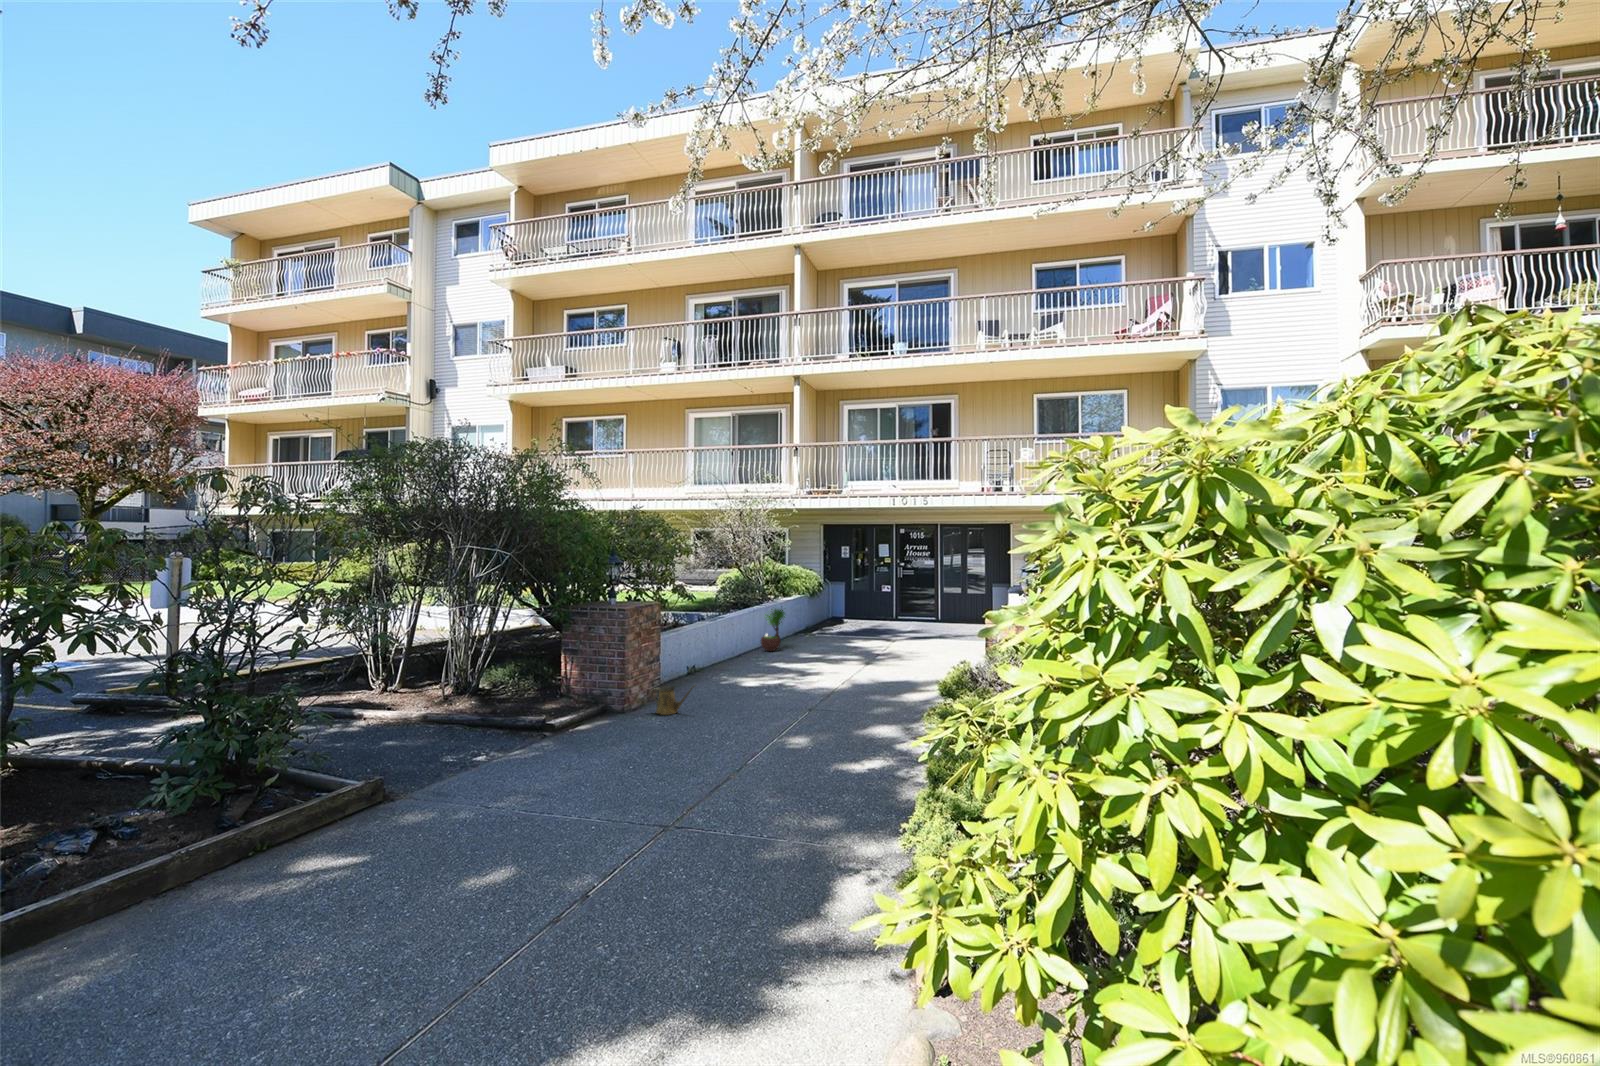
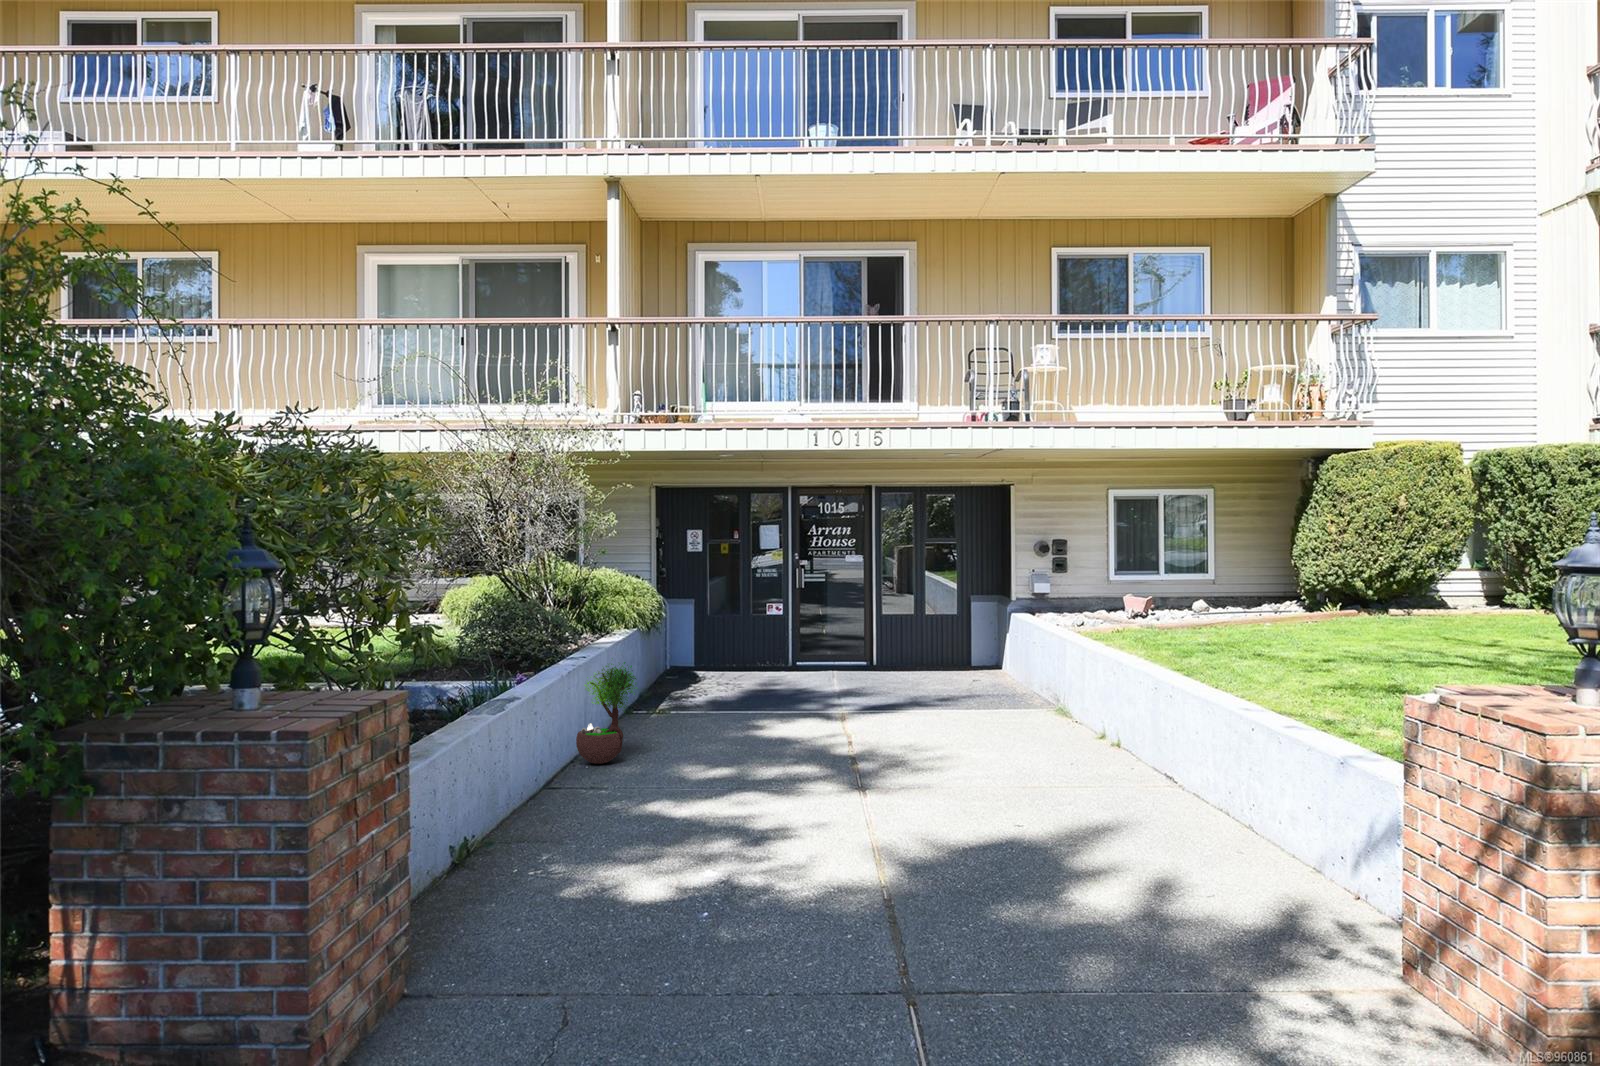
watering can: present [651,685,695,715] -> none [385,947,534,1047]

